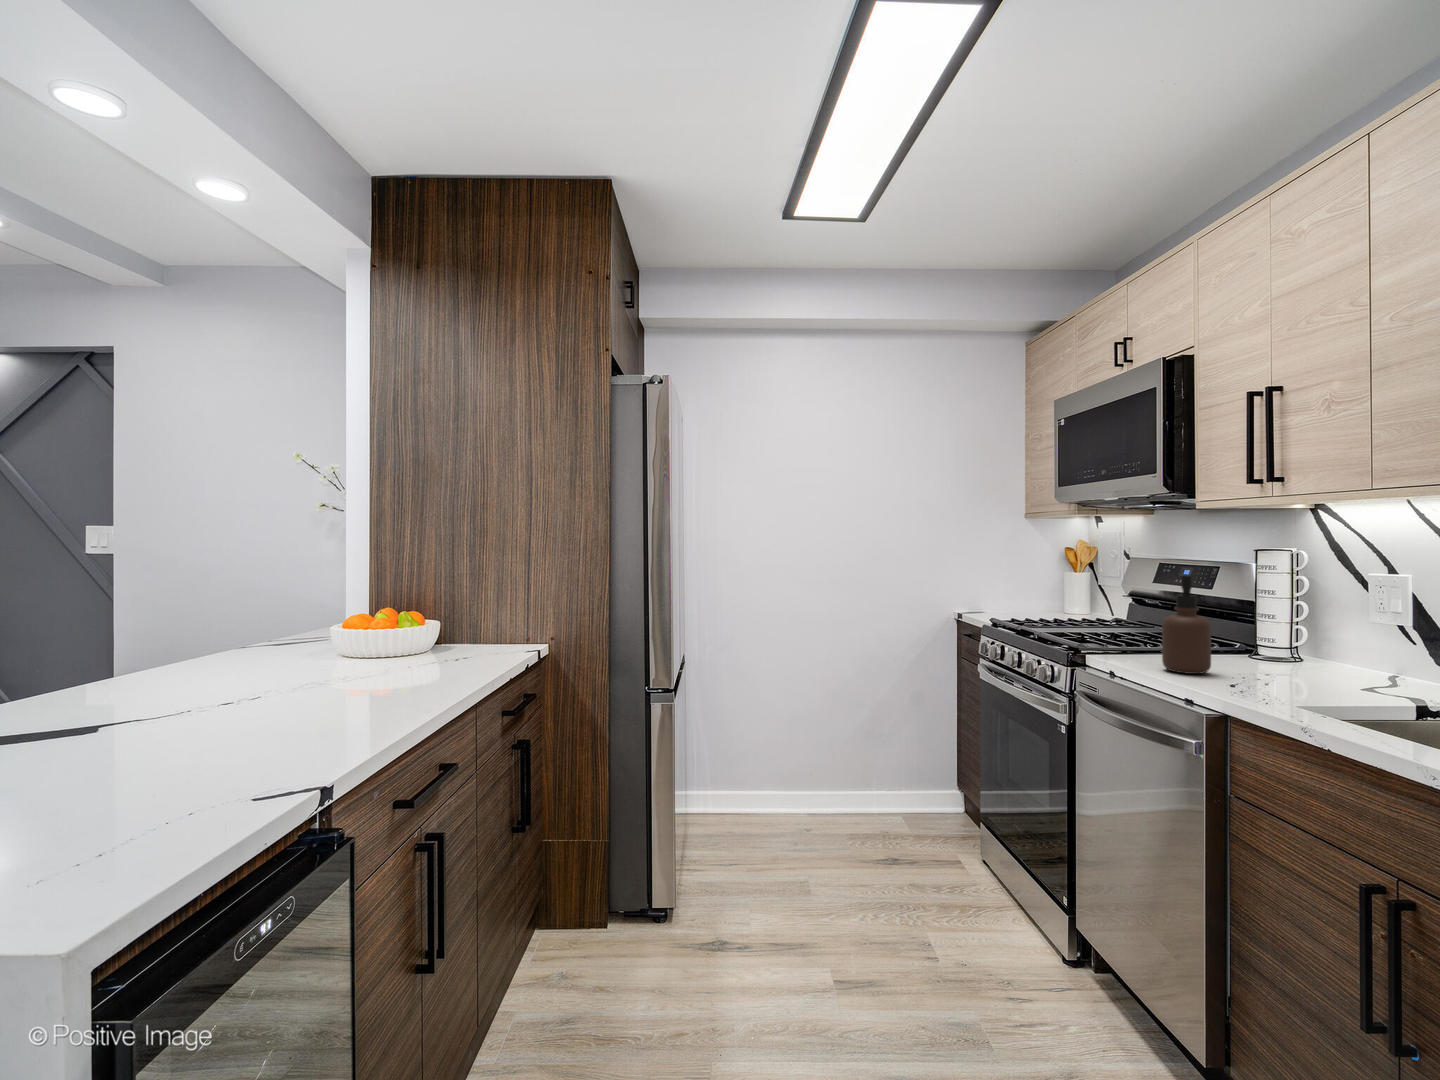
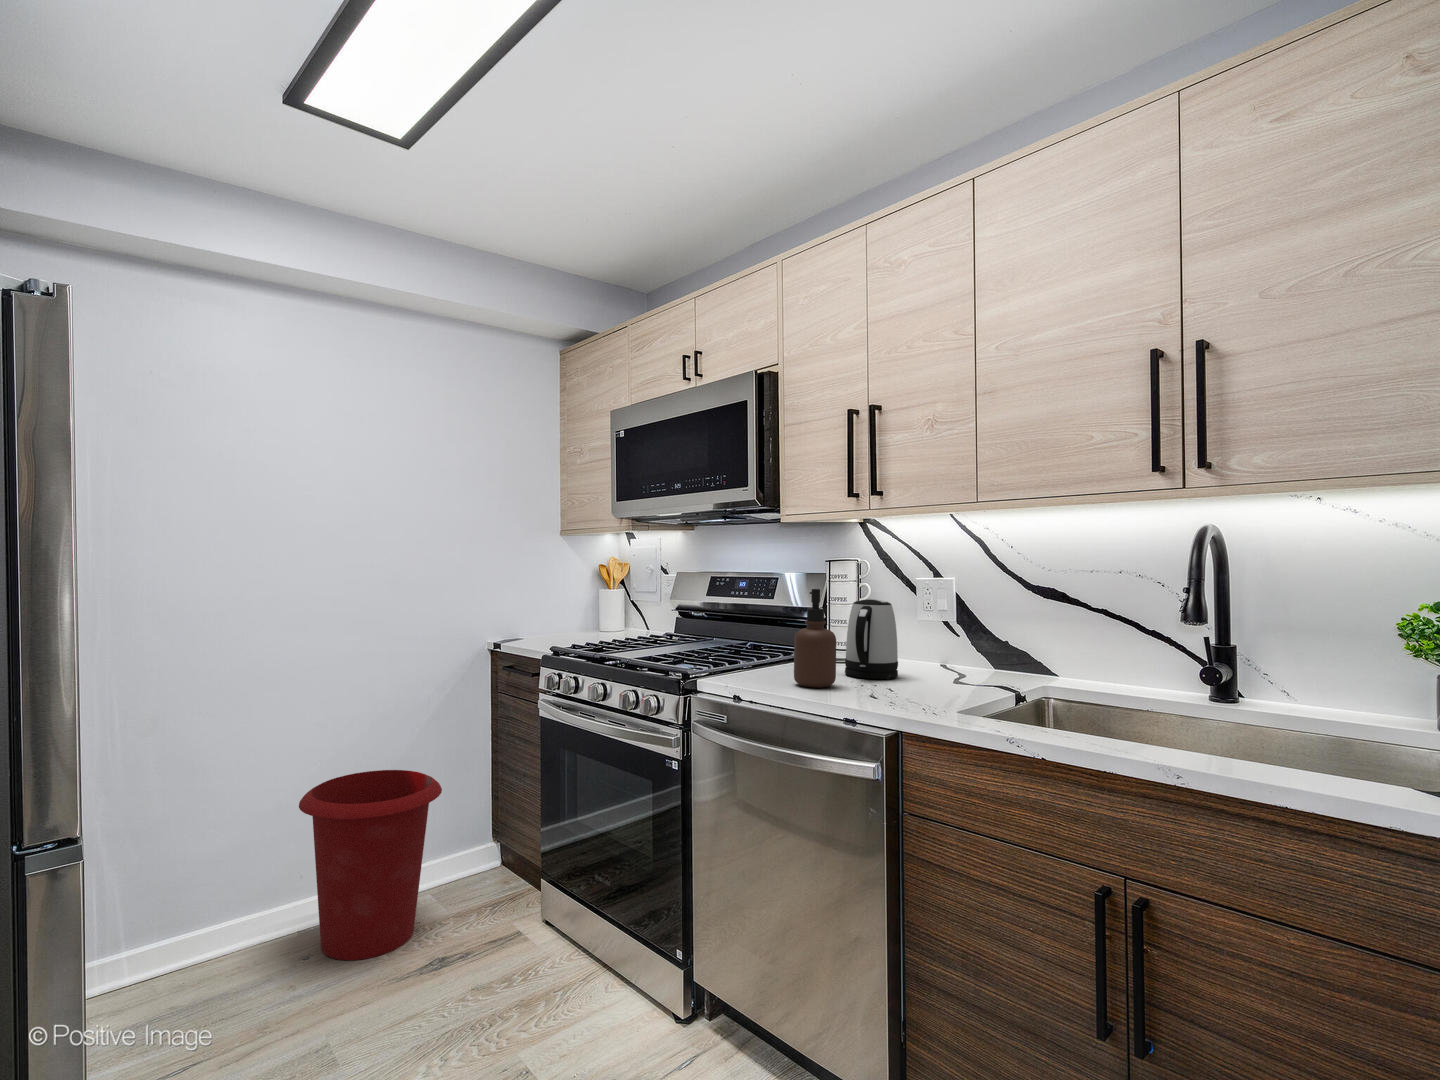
kettle: none [1251,589,1324,677] -> present [845,599,898,679]
waste bin: none [803,709,902,844] -> present [299,770,442,960]

